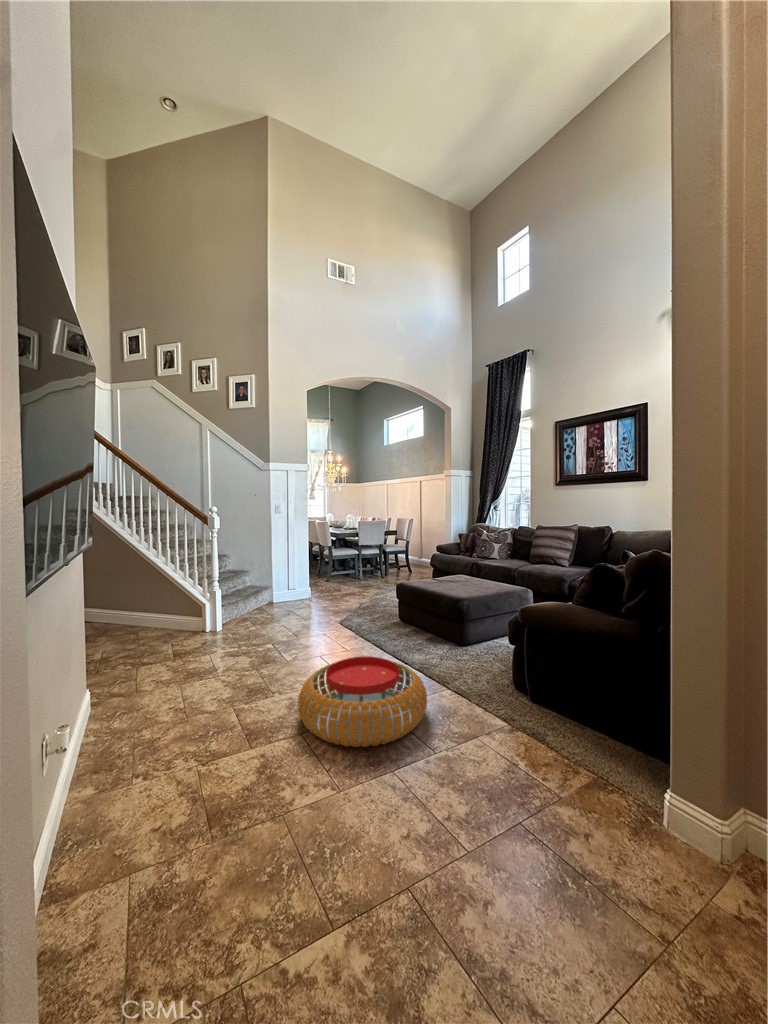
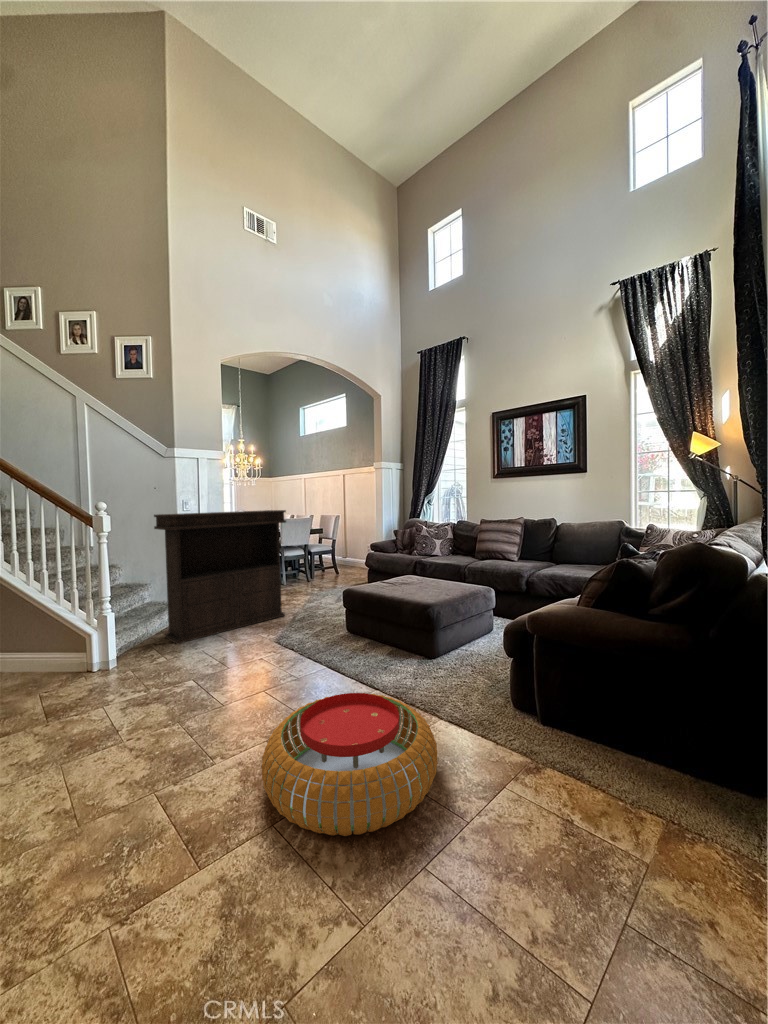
console table: none [251,514,354,619] -> present [154,510,286,644]

